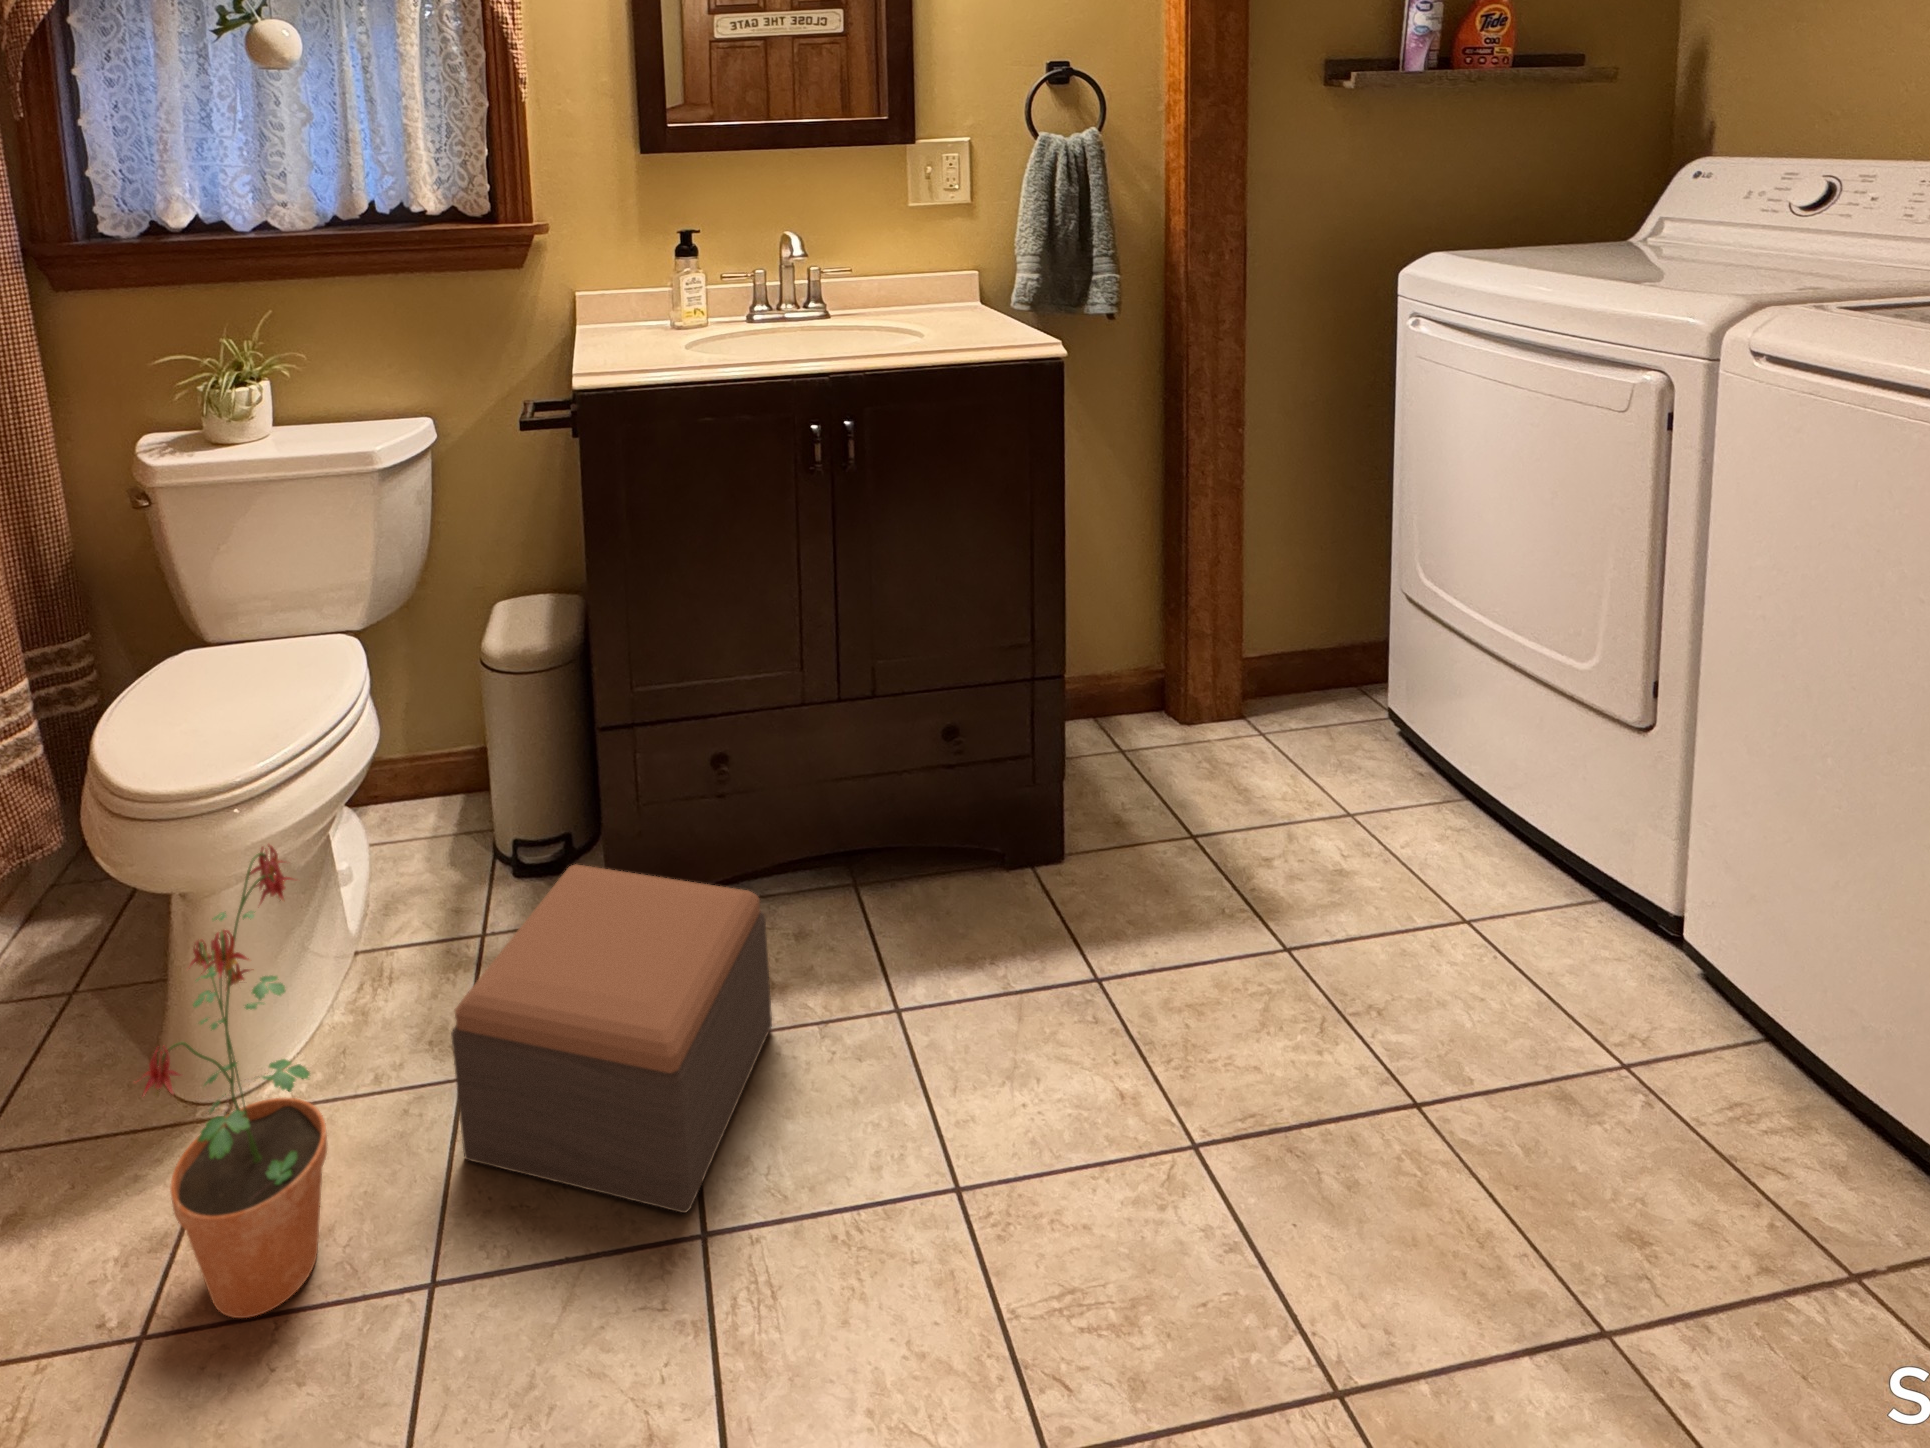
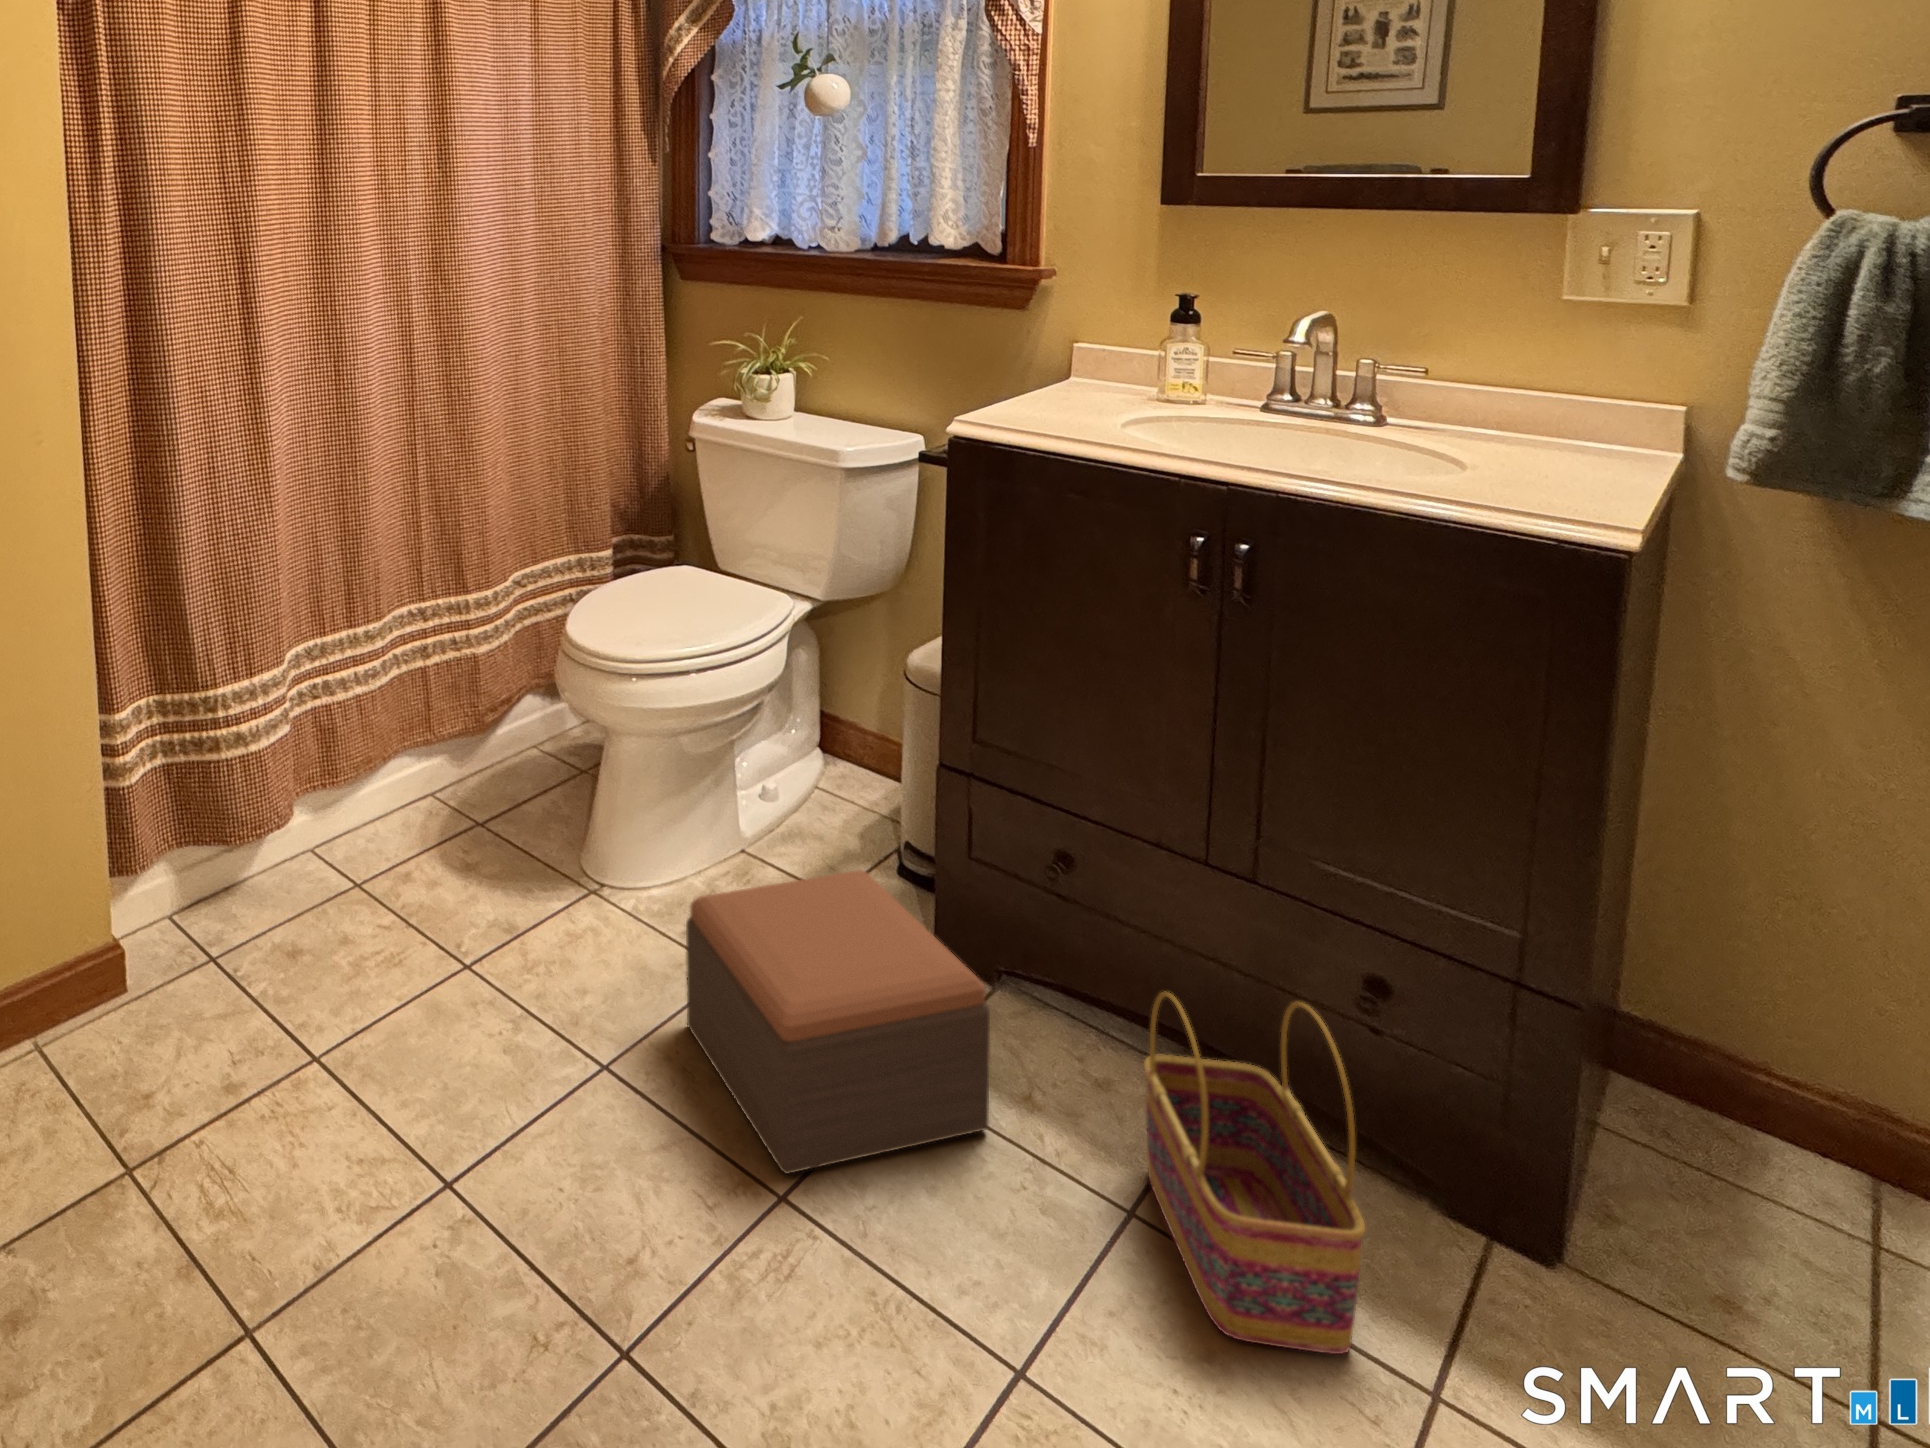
basket: none [861,758,1058,1038] -> present [1144,992,1365,1354]
potted plant: present [141,845,327,1318] -> none [477,701,608,1012]

